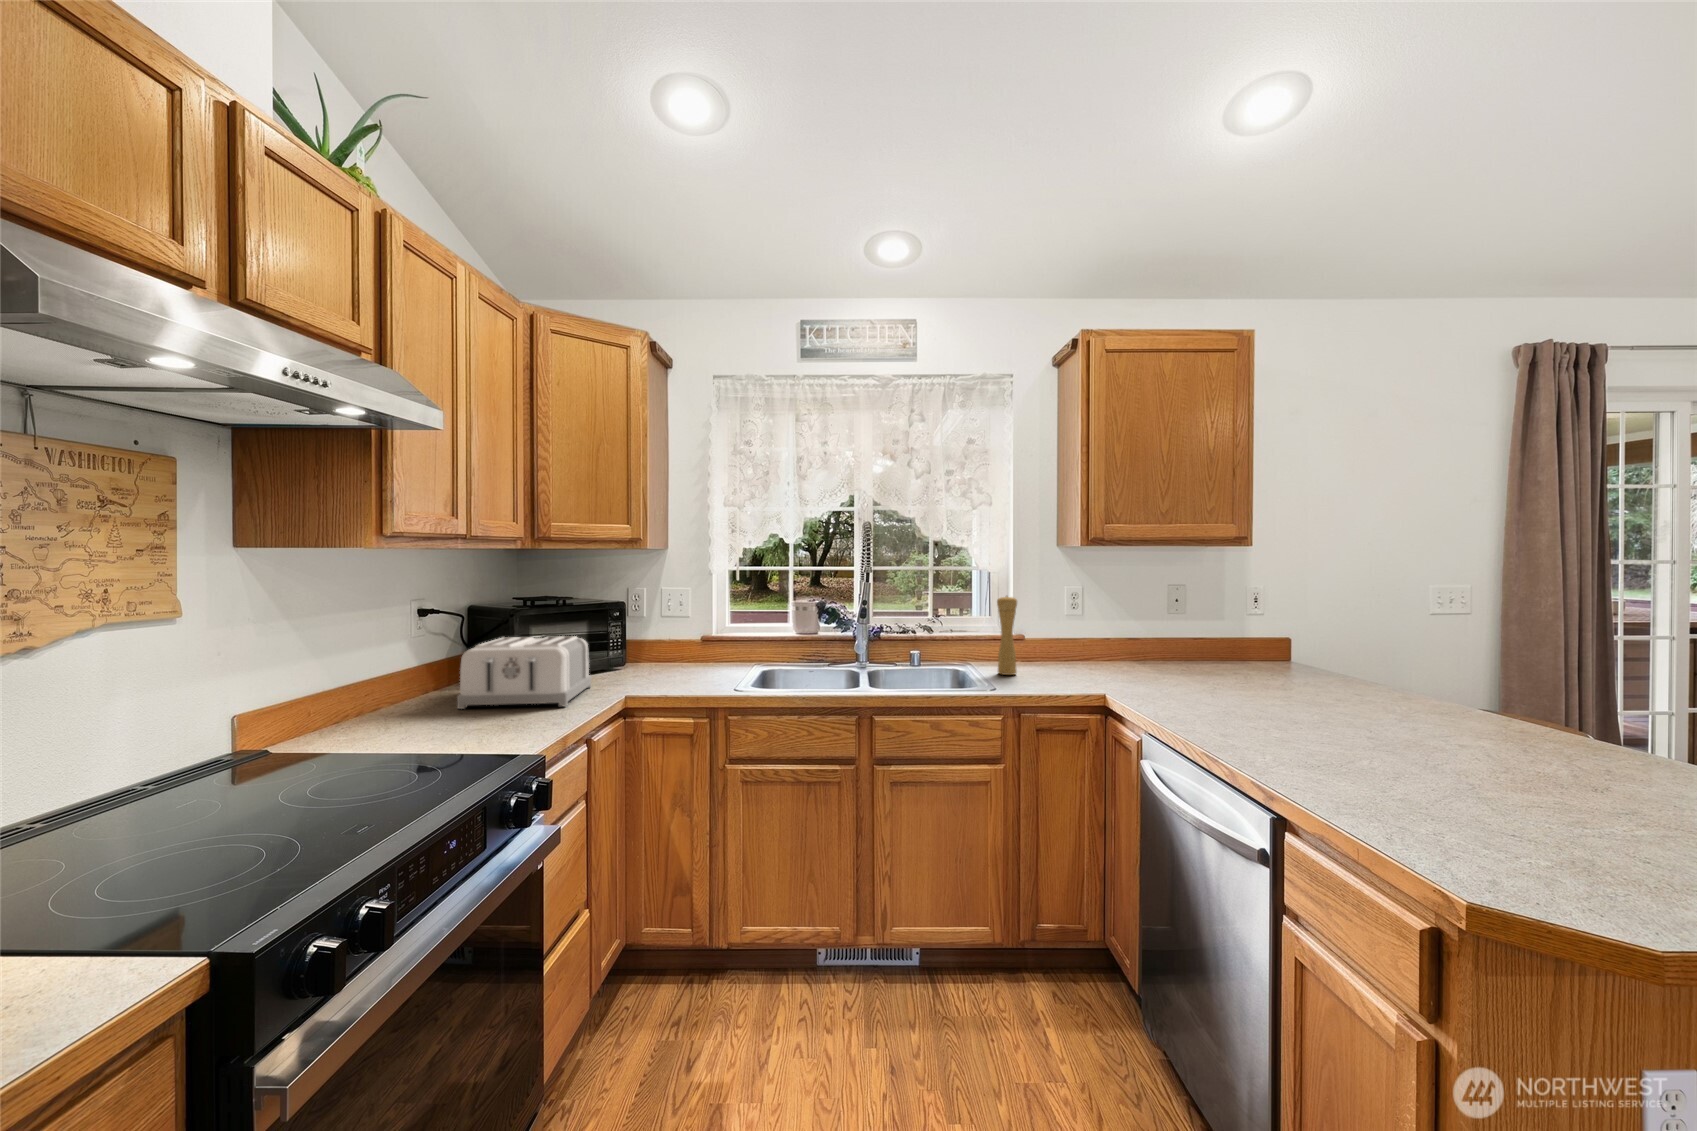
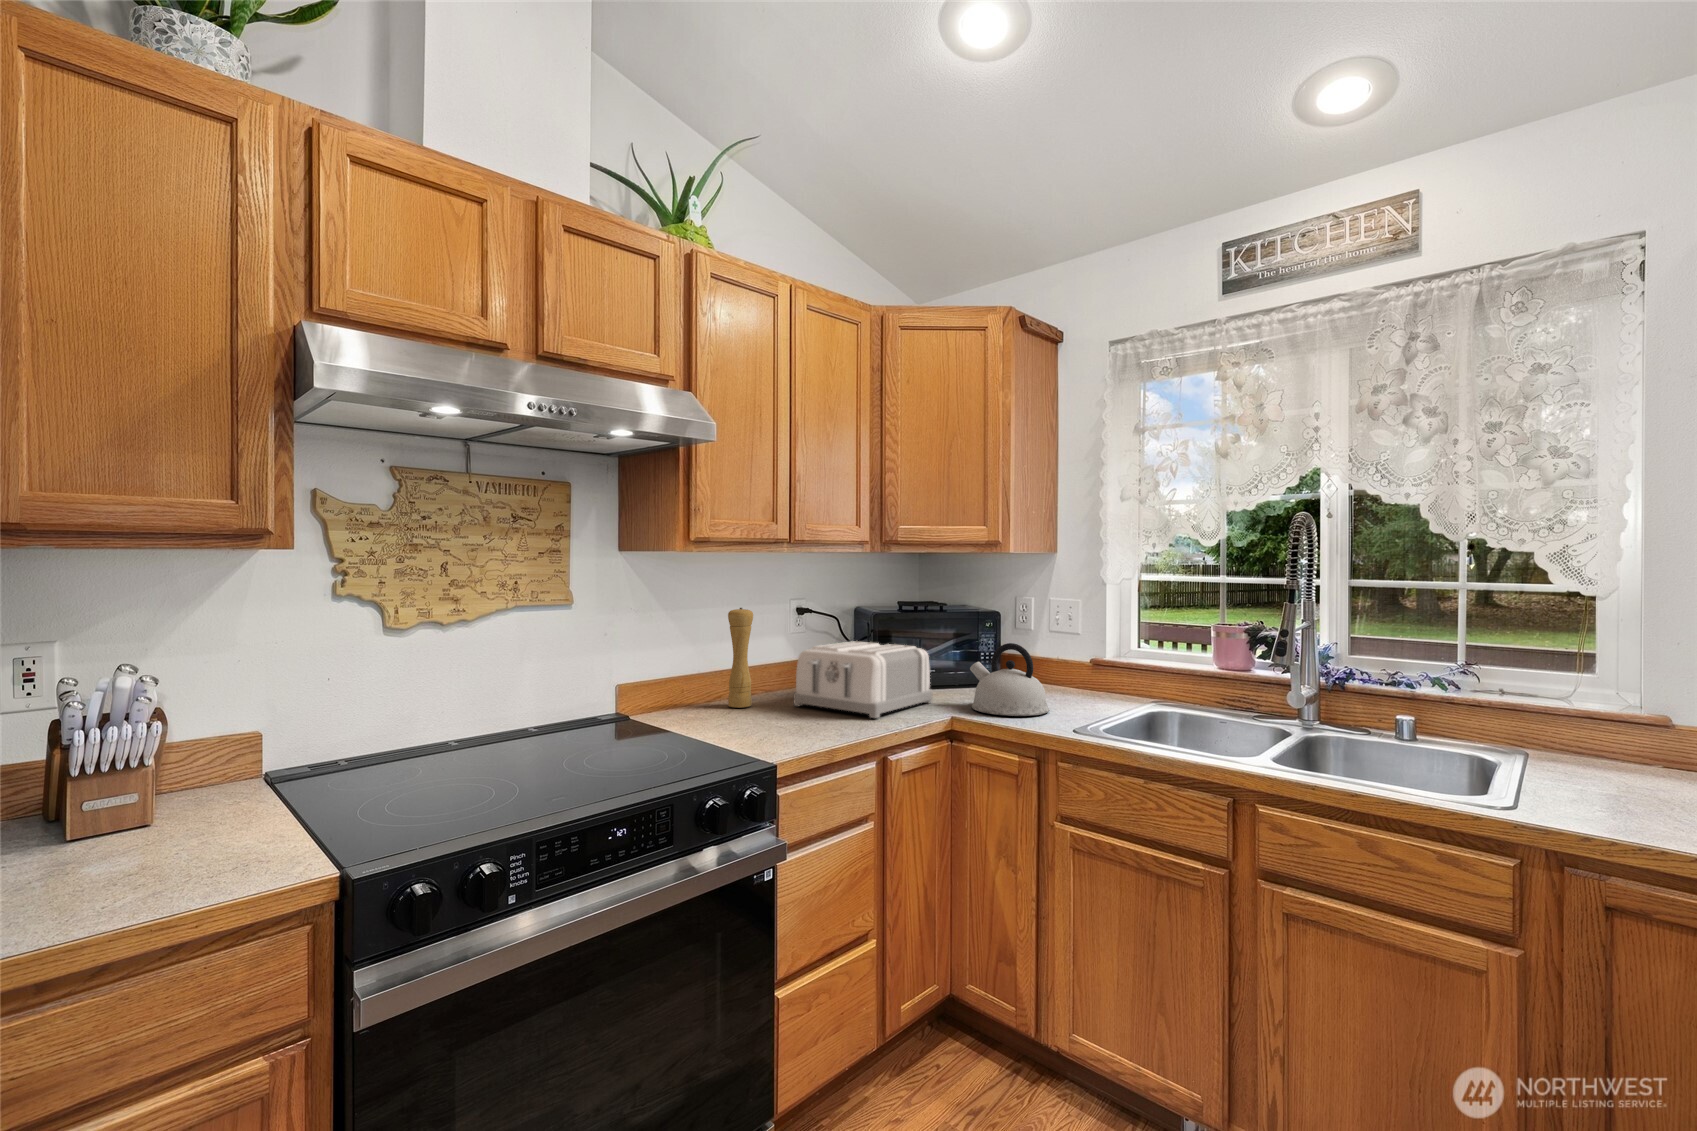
pepper mill: present [997,596,1017,675] -> present [728,608,753,708]
kettle: none [626,626,699,688] -> present [970,643,1049,716]

